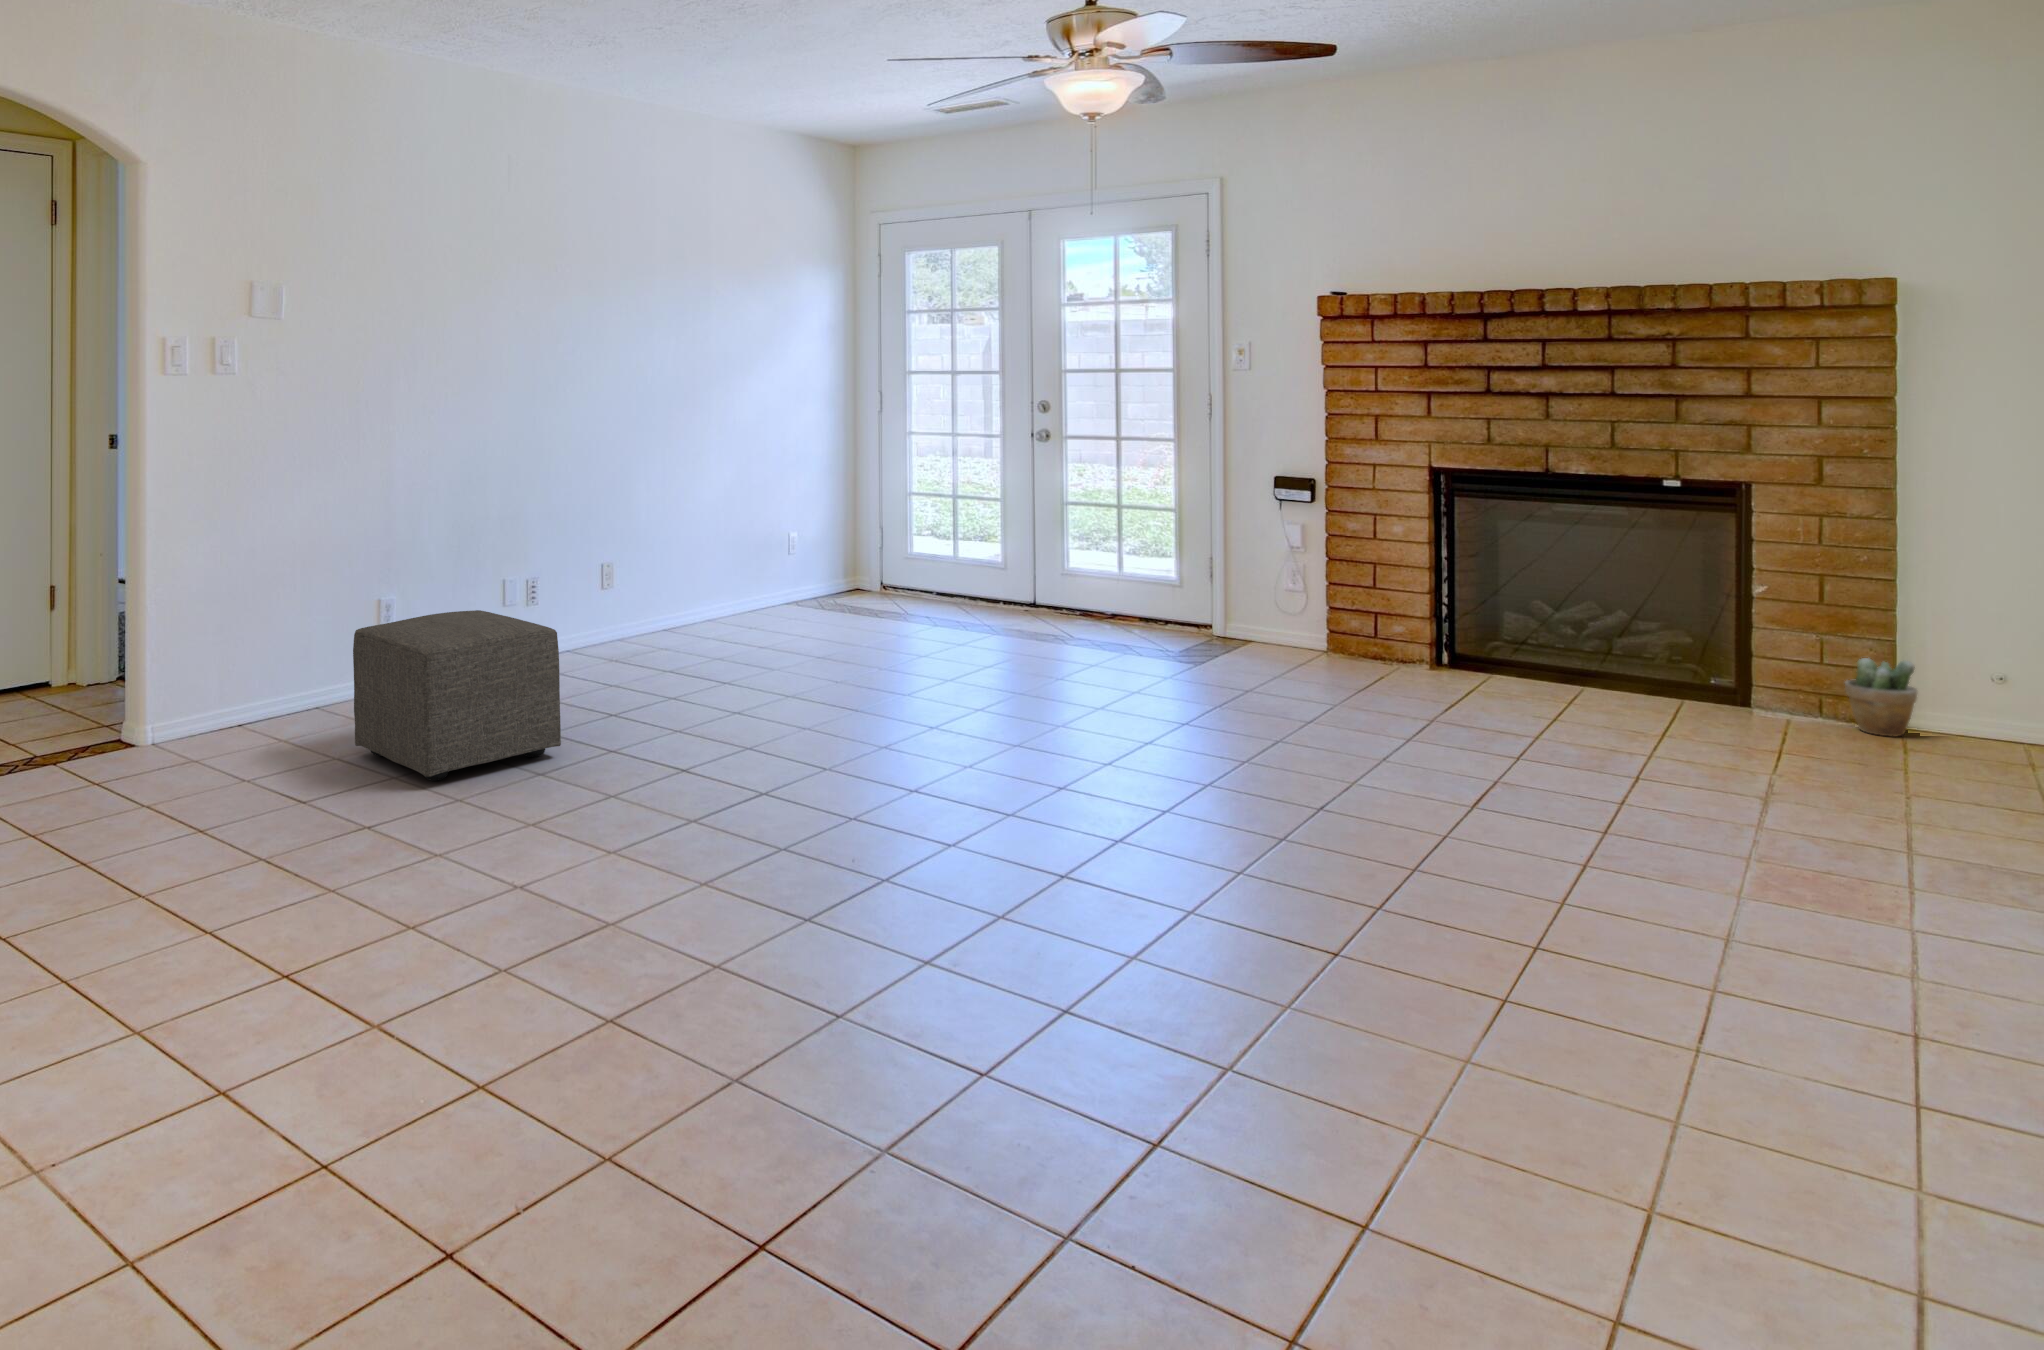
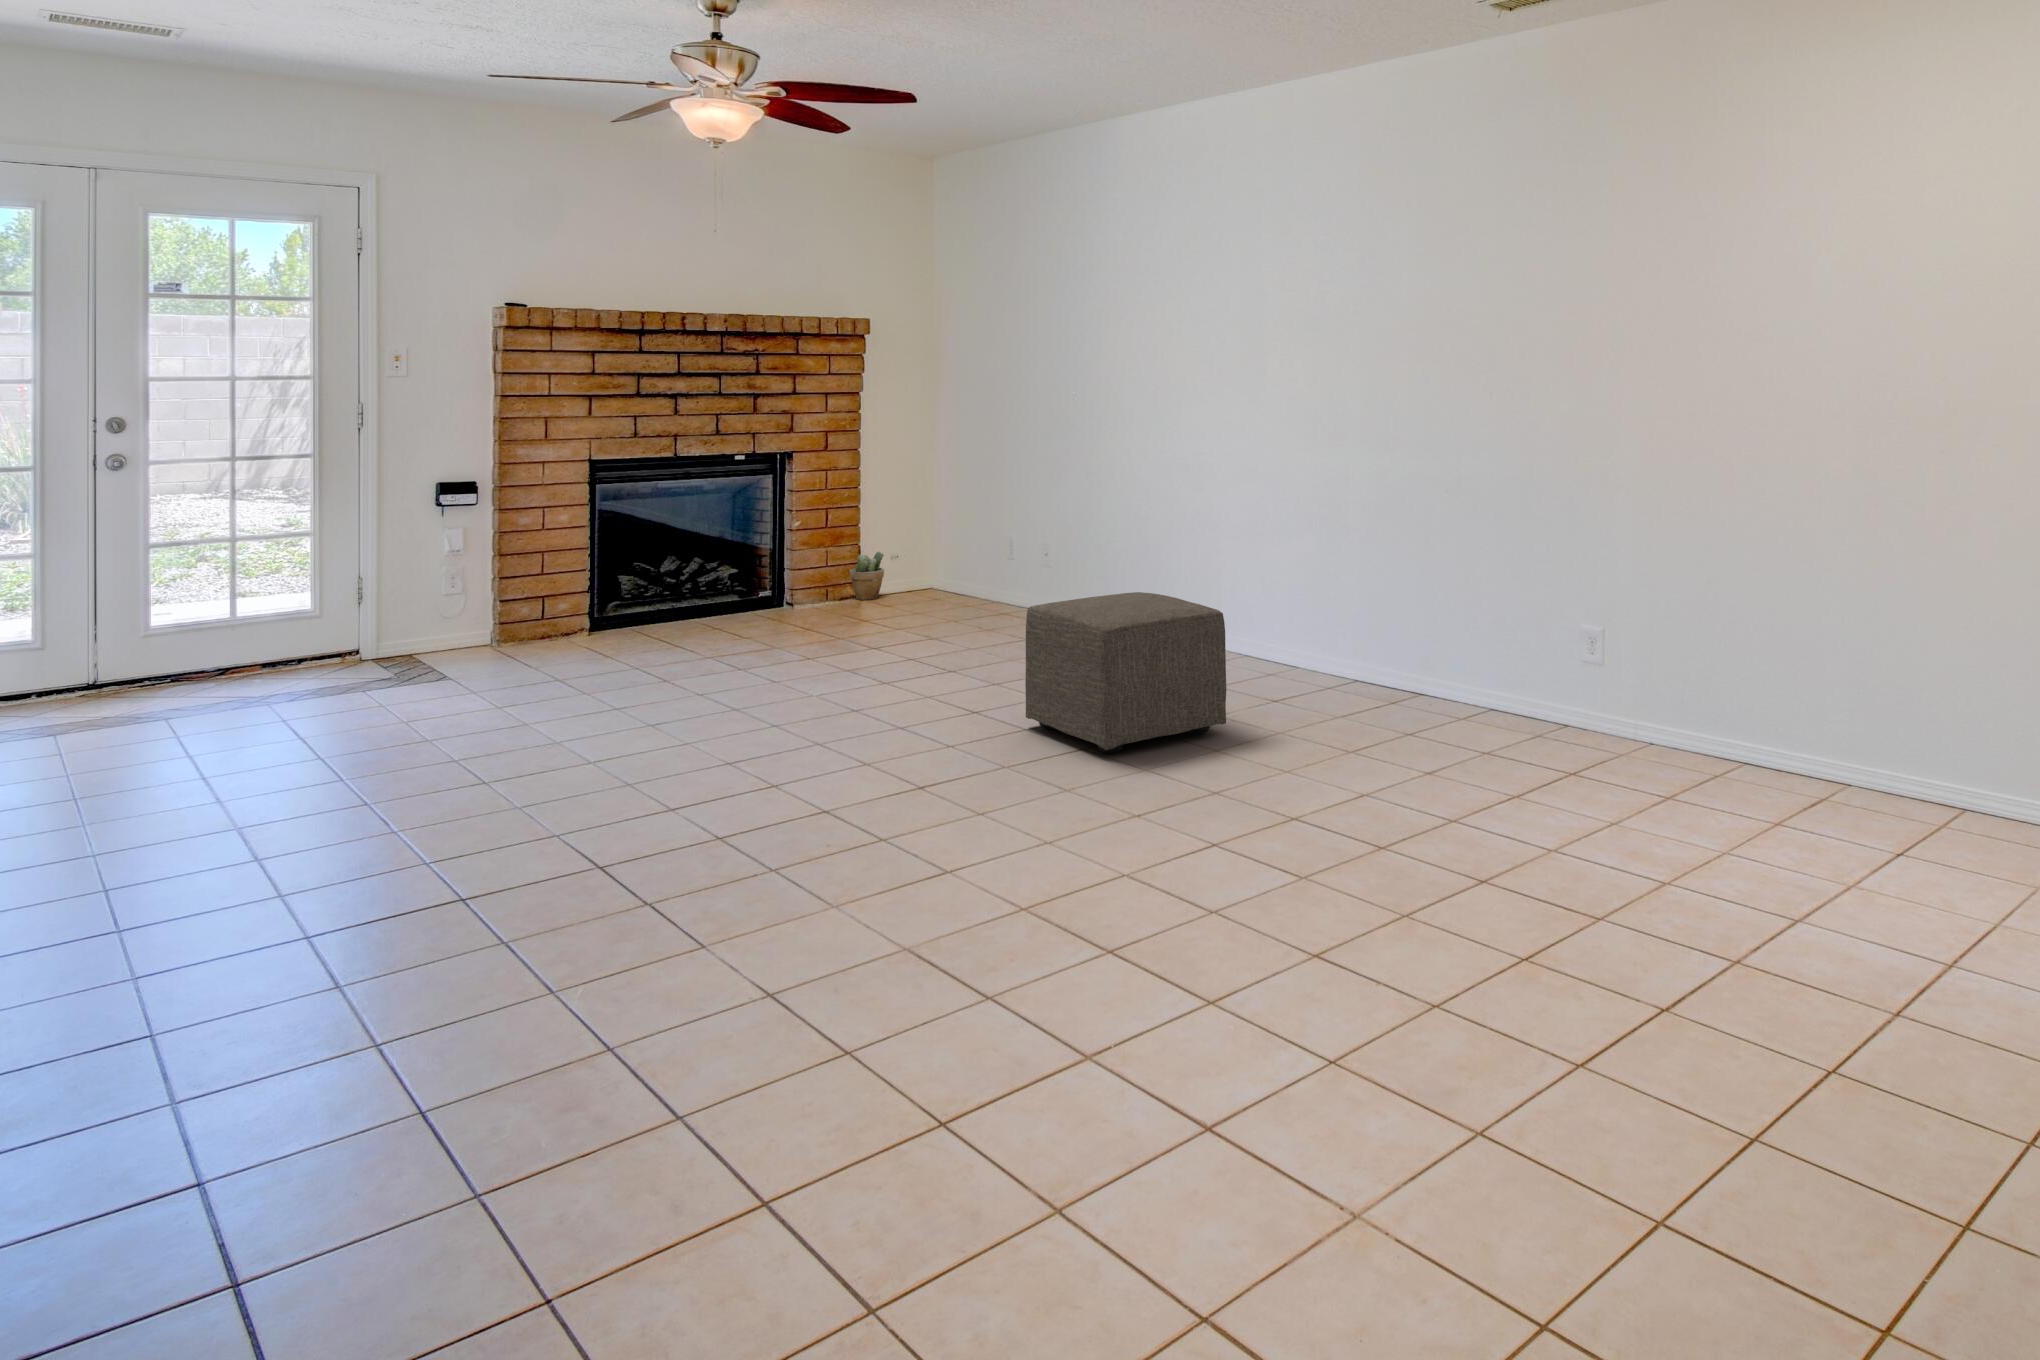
ottoman: present [353,610,561,781] -> present [1025,592,1226,753]

